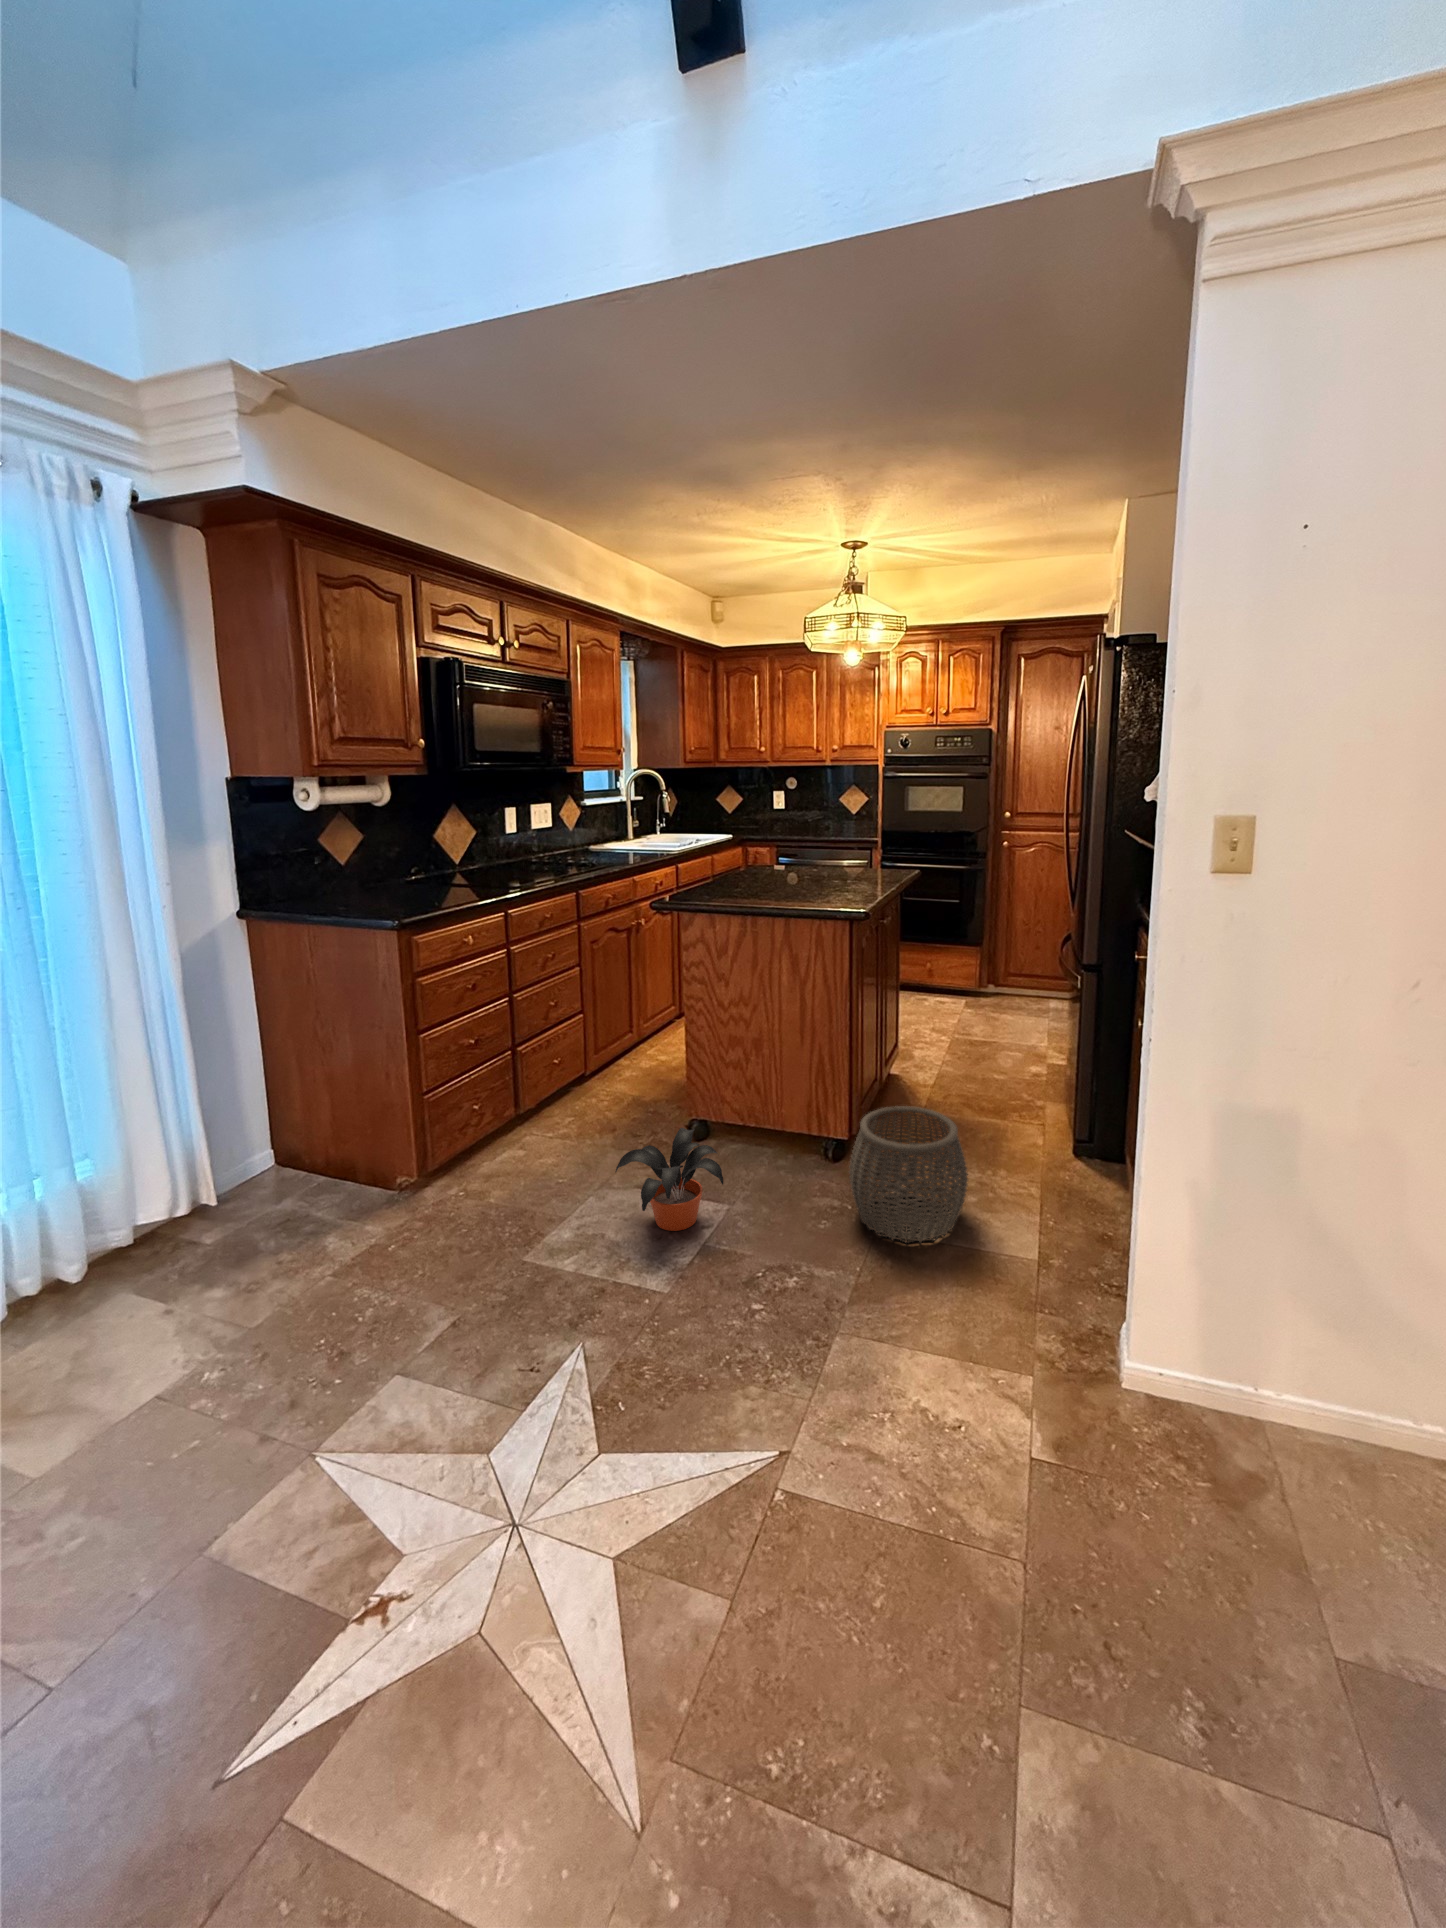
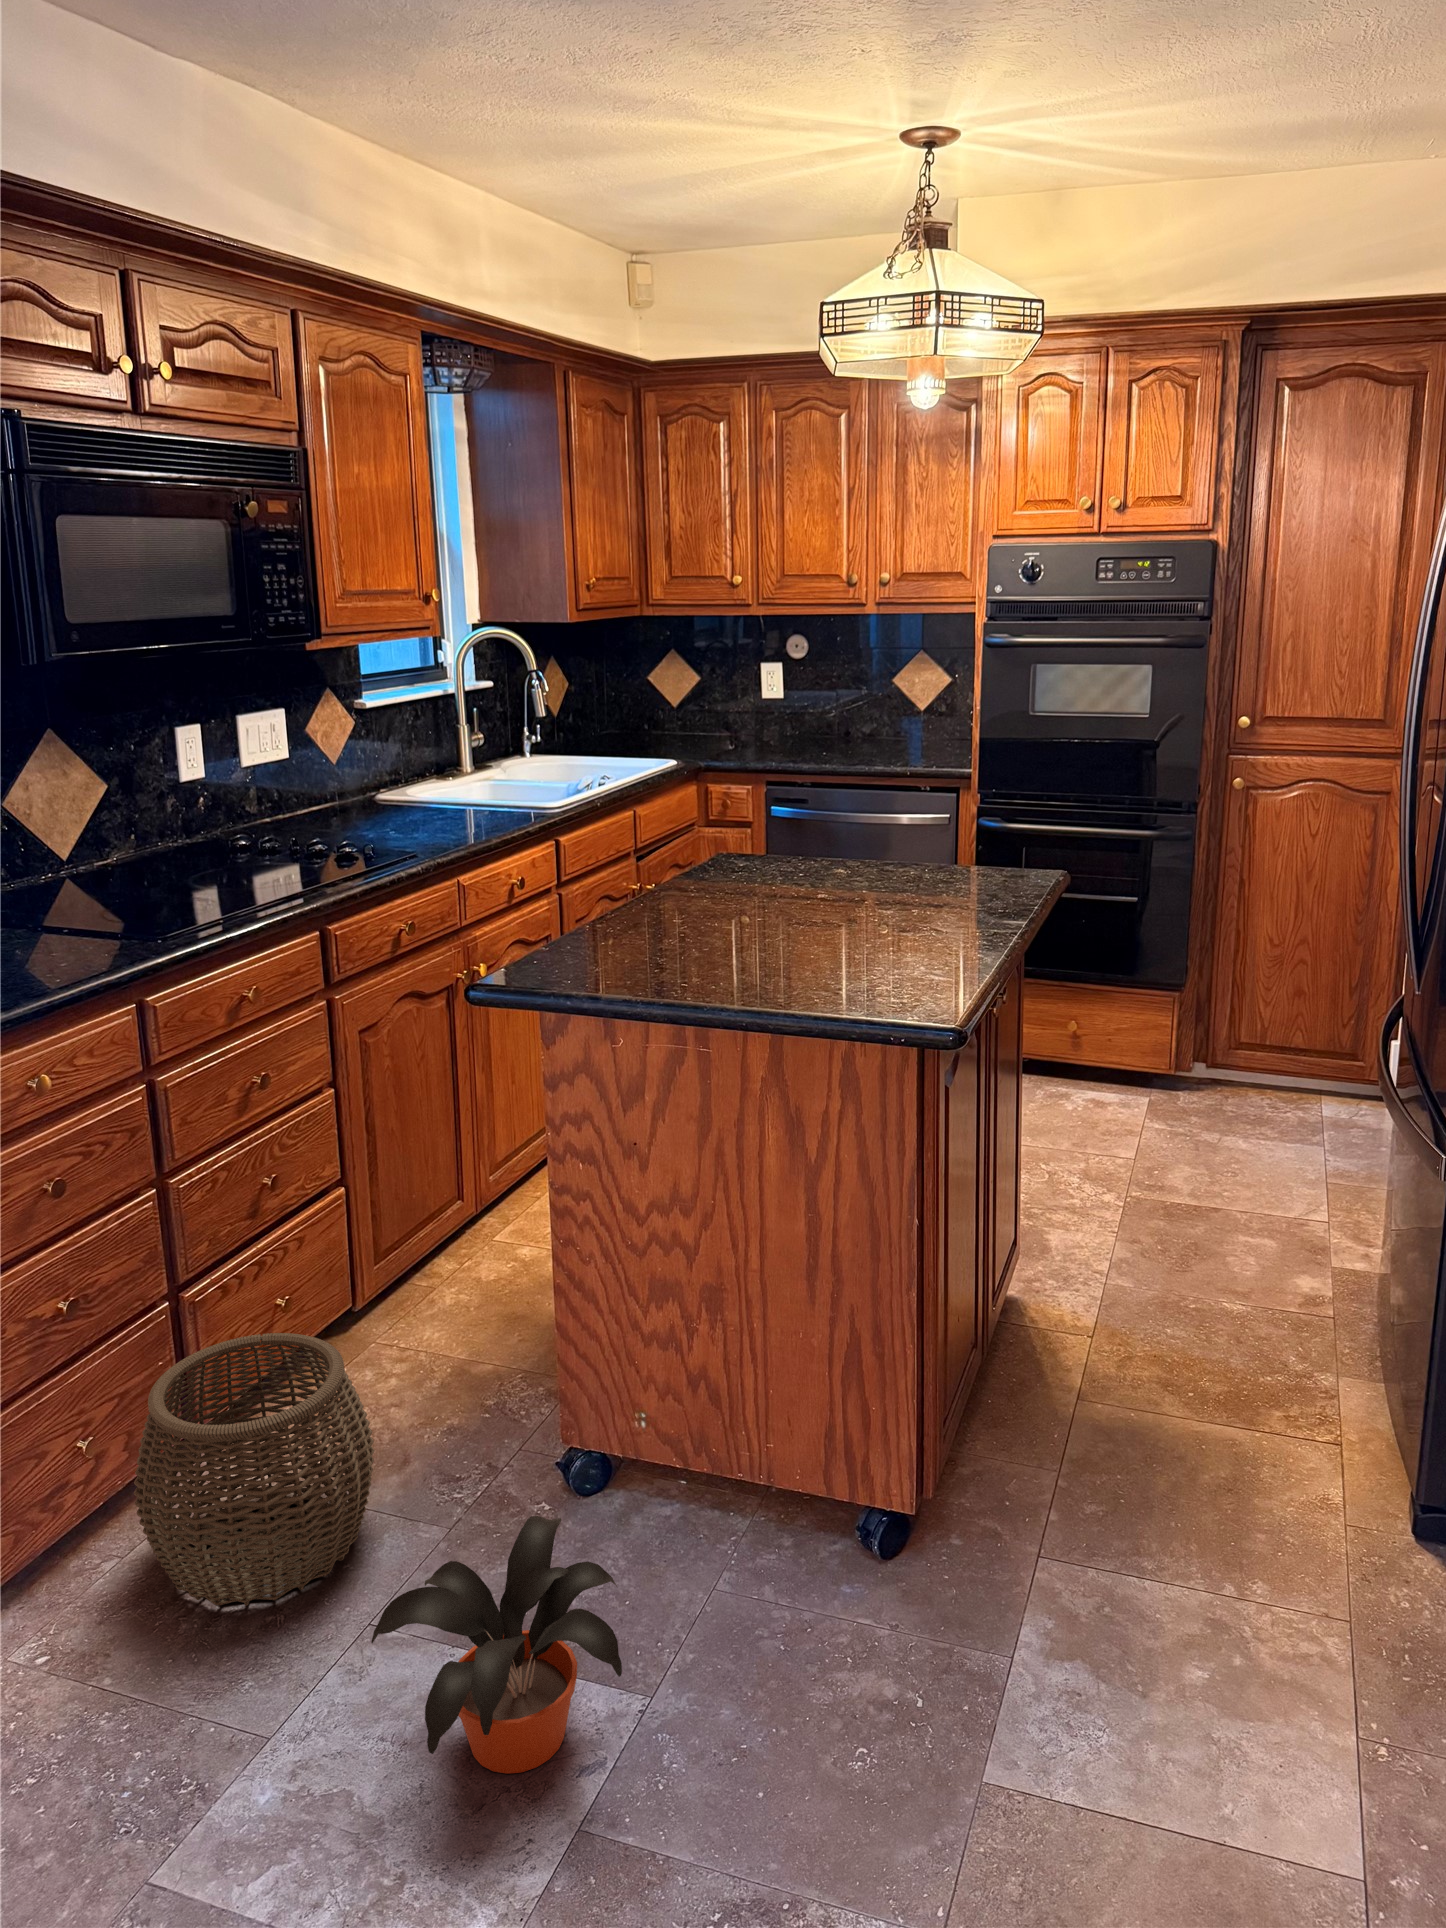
woven basket: present [849,1106,968,1243] -> present [134,1333,374,1606]

